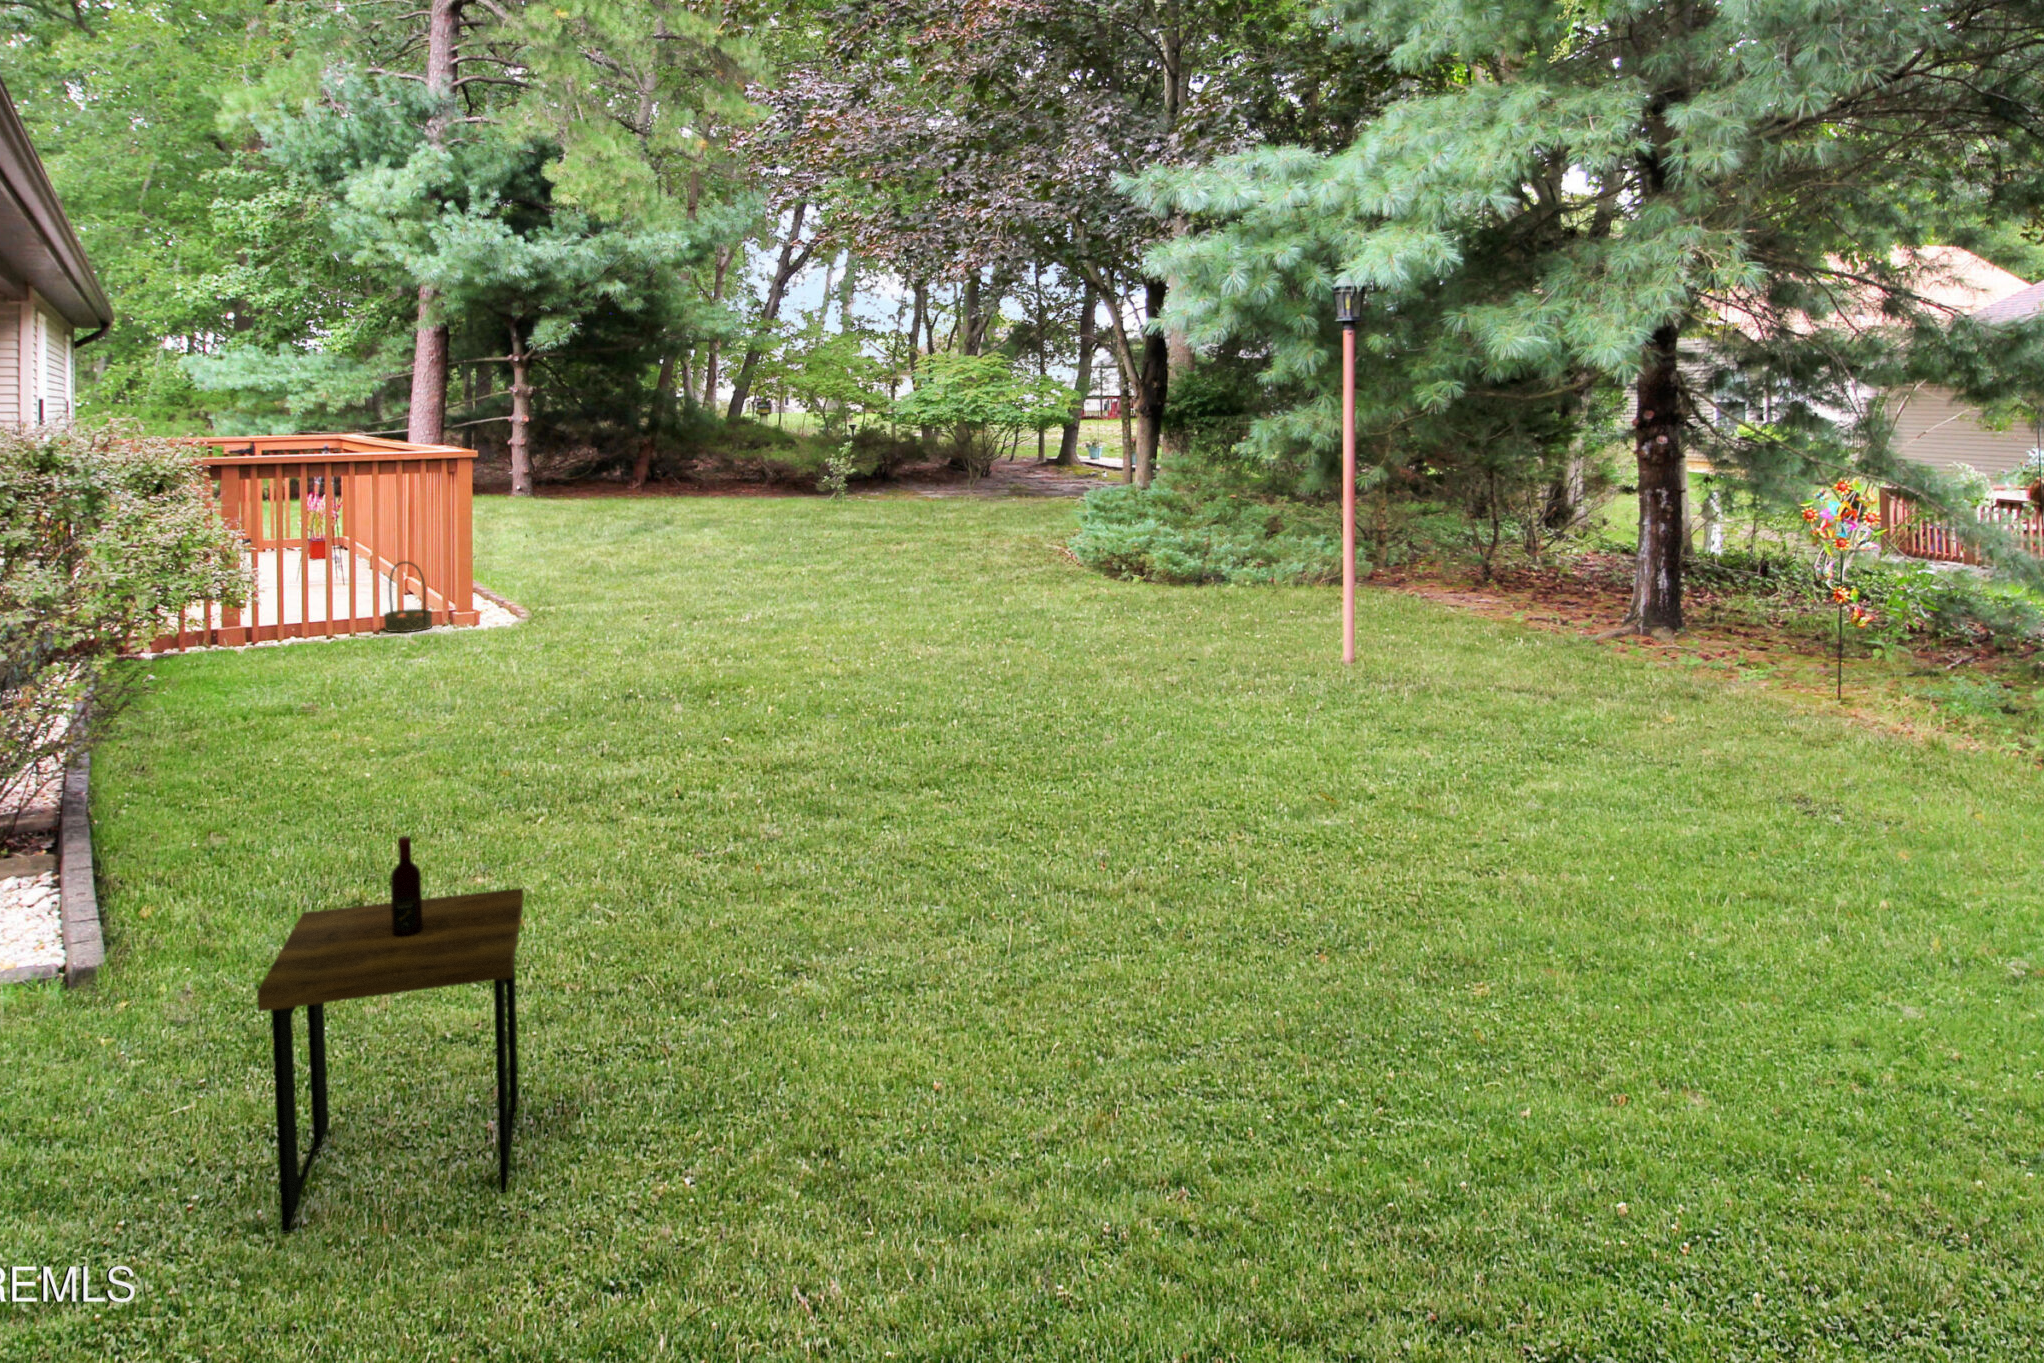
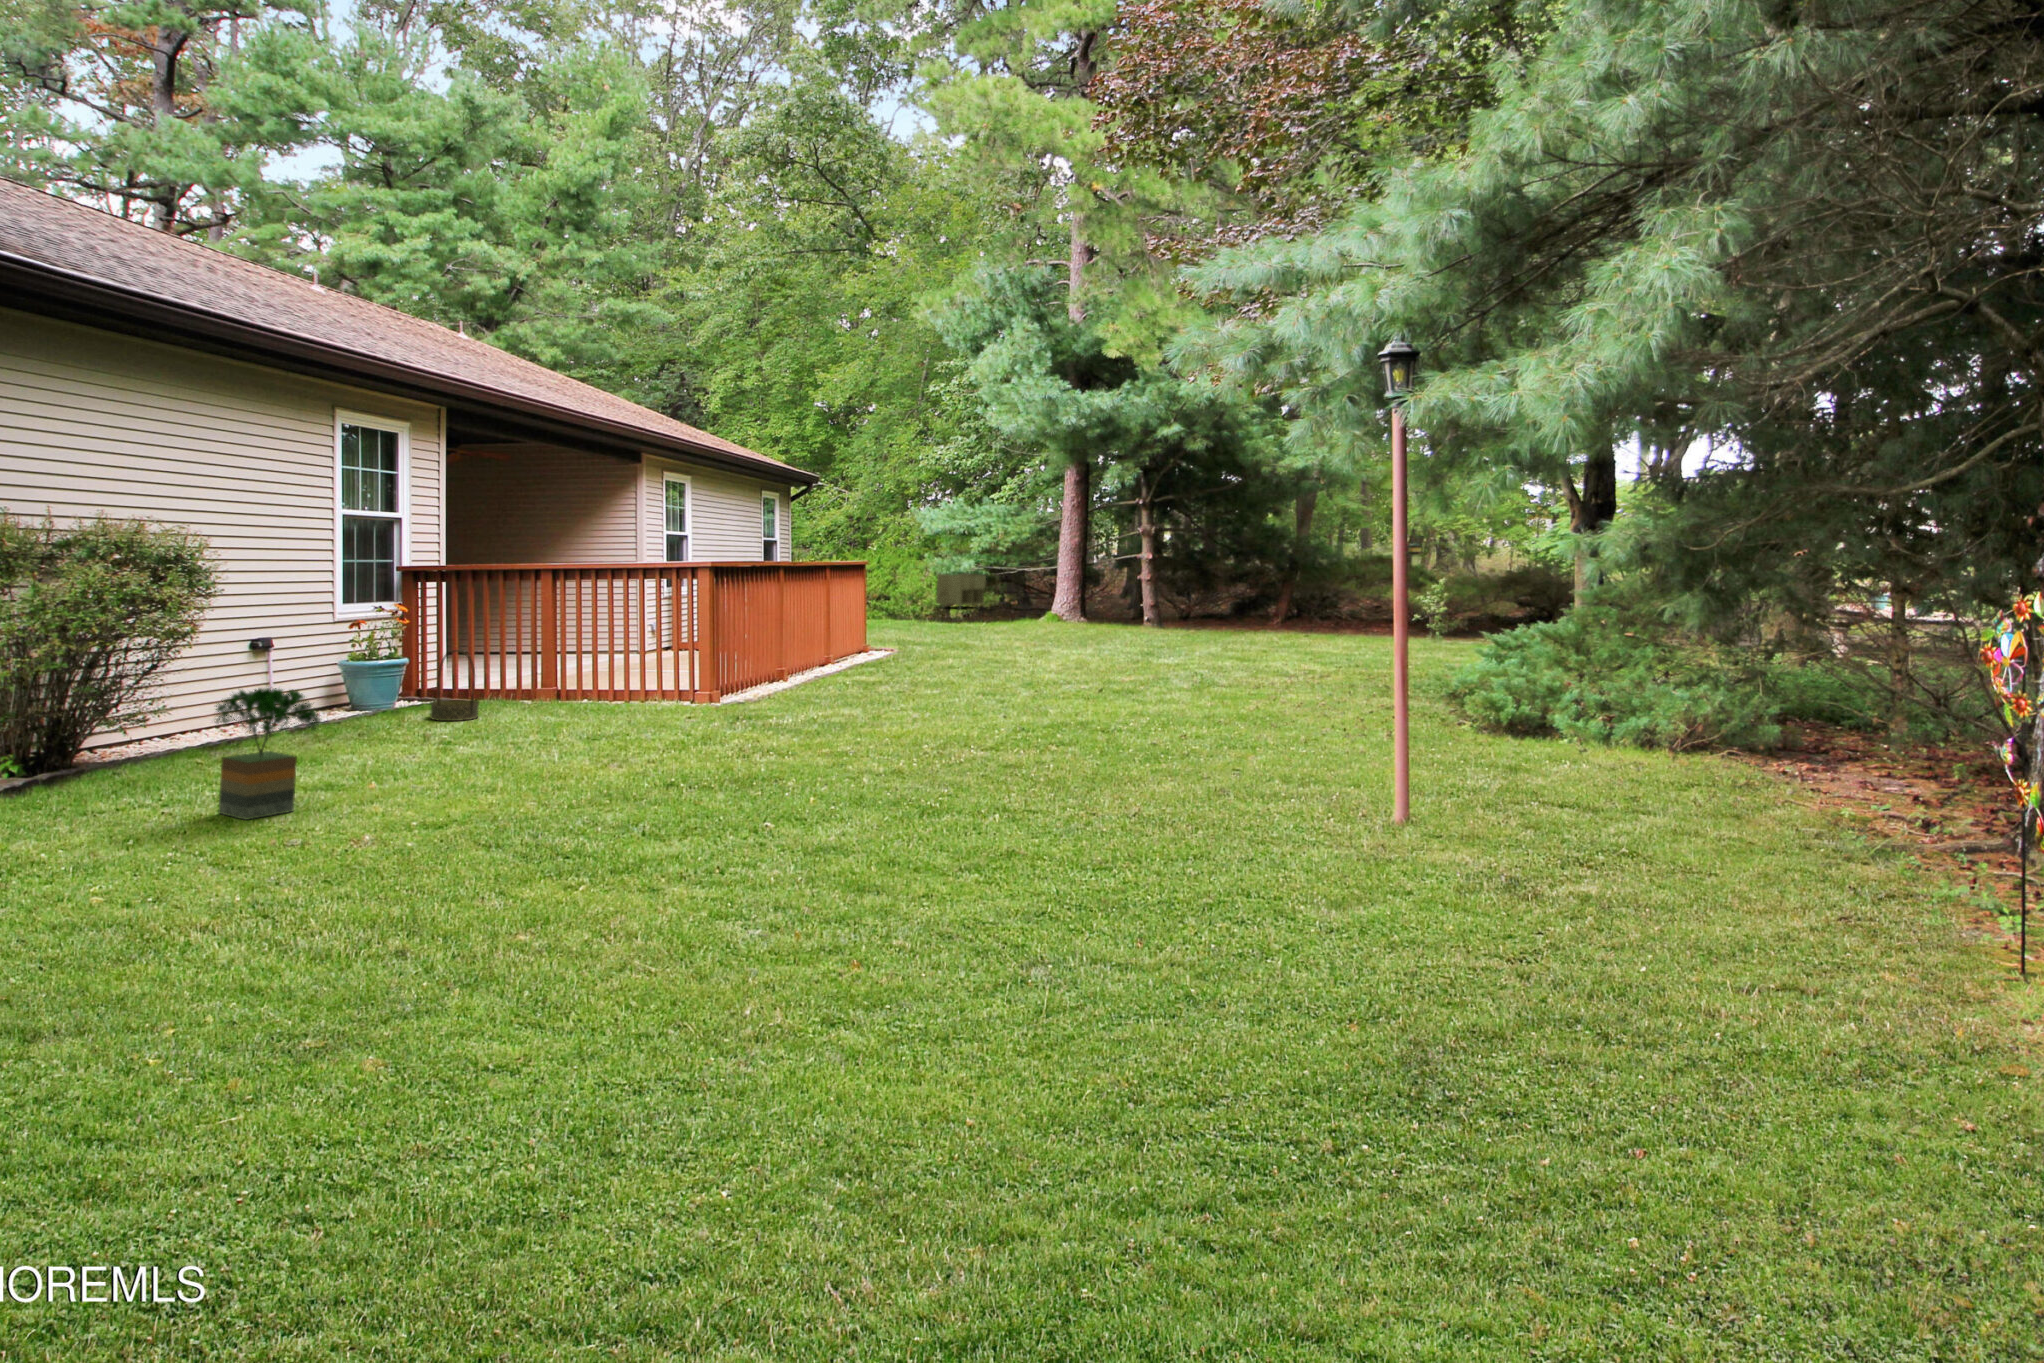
storage bench: none [882,445,931,486] -> present [936,573,986,608]
potted tree: none [155,619,270,753] -> present [215,688,320,820]
side table: present [257,836,523,1233] -> none [329,842,582,1225]

